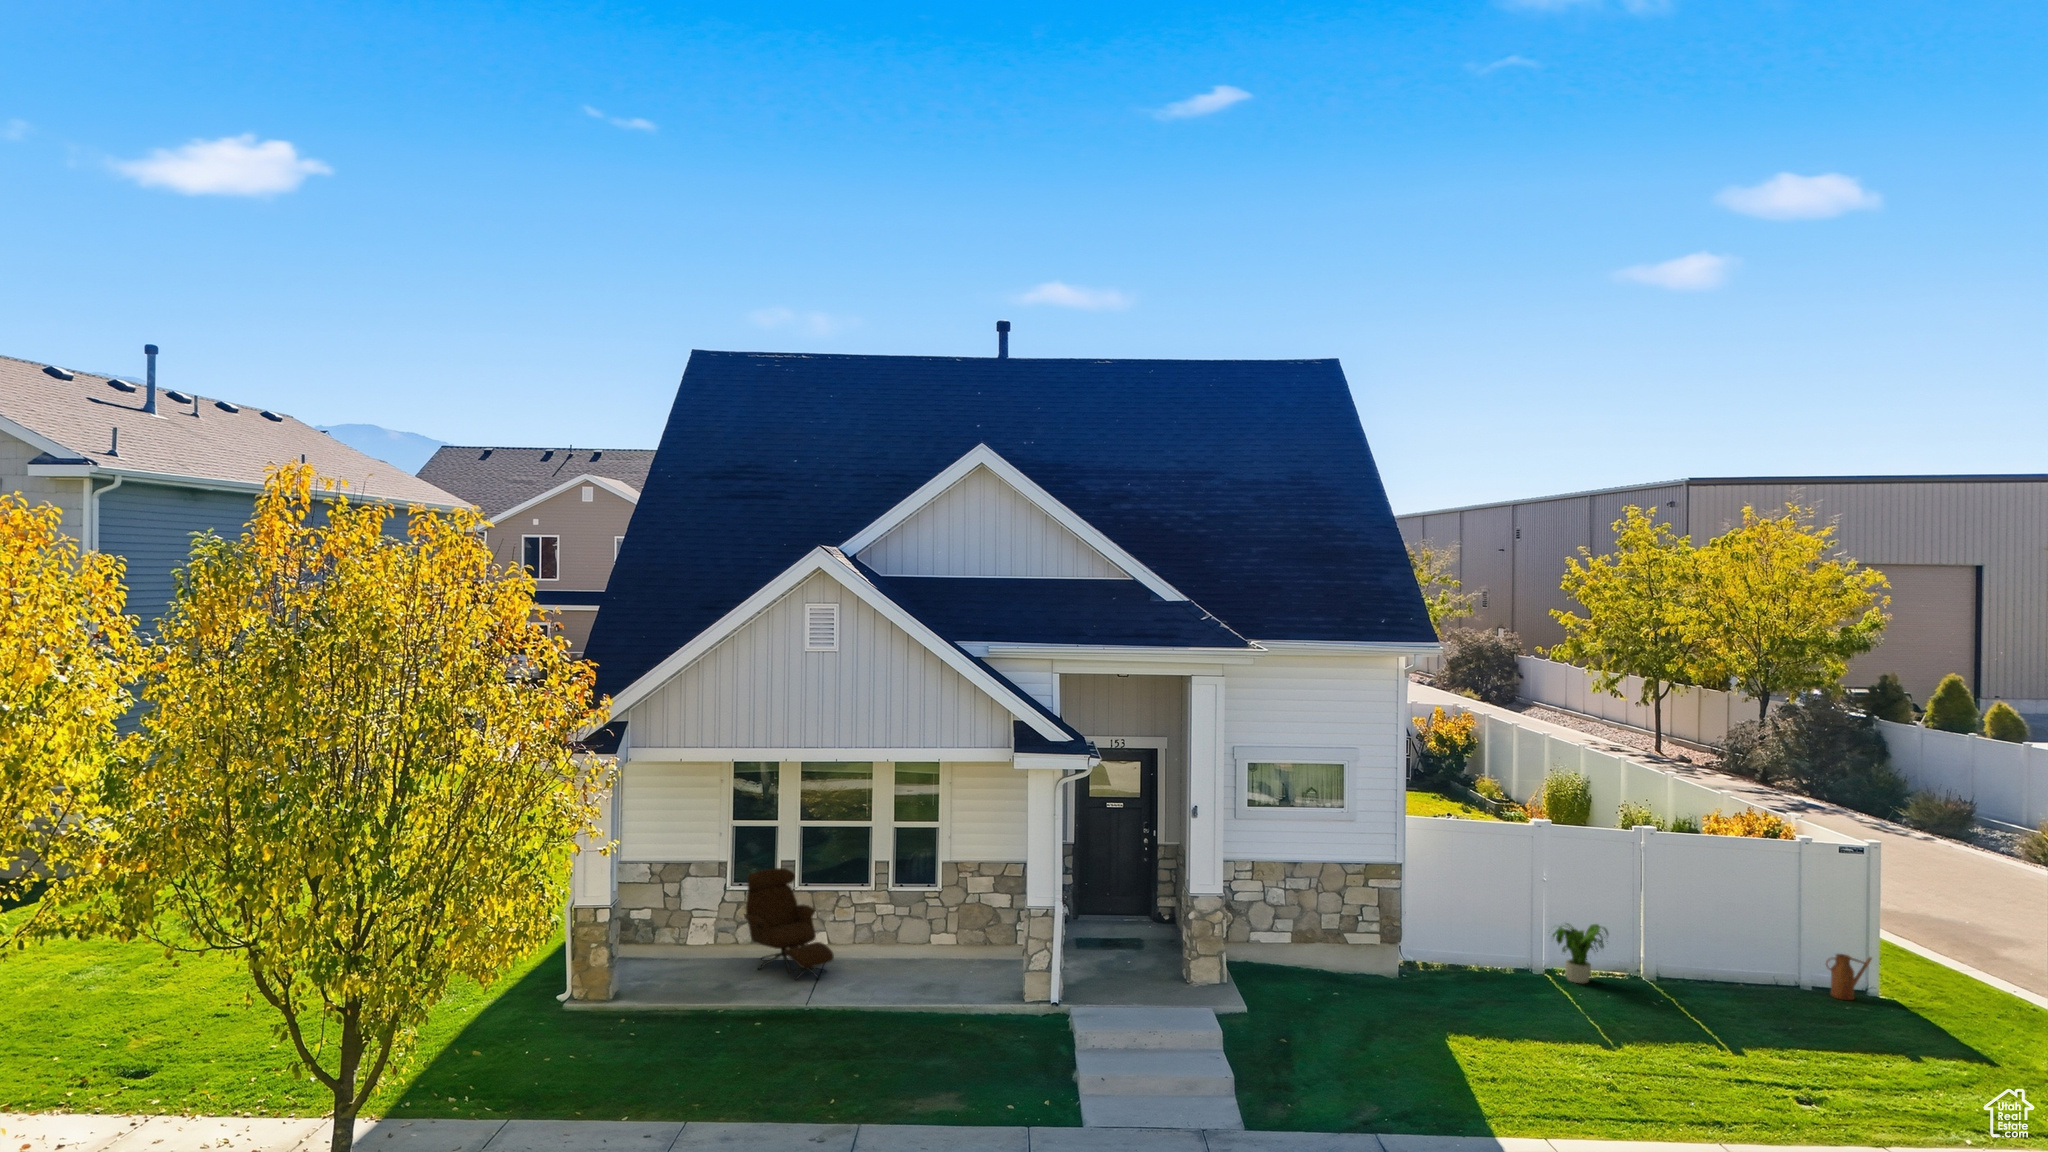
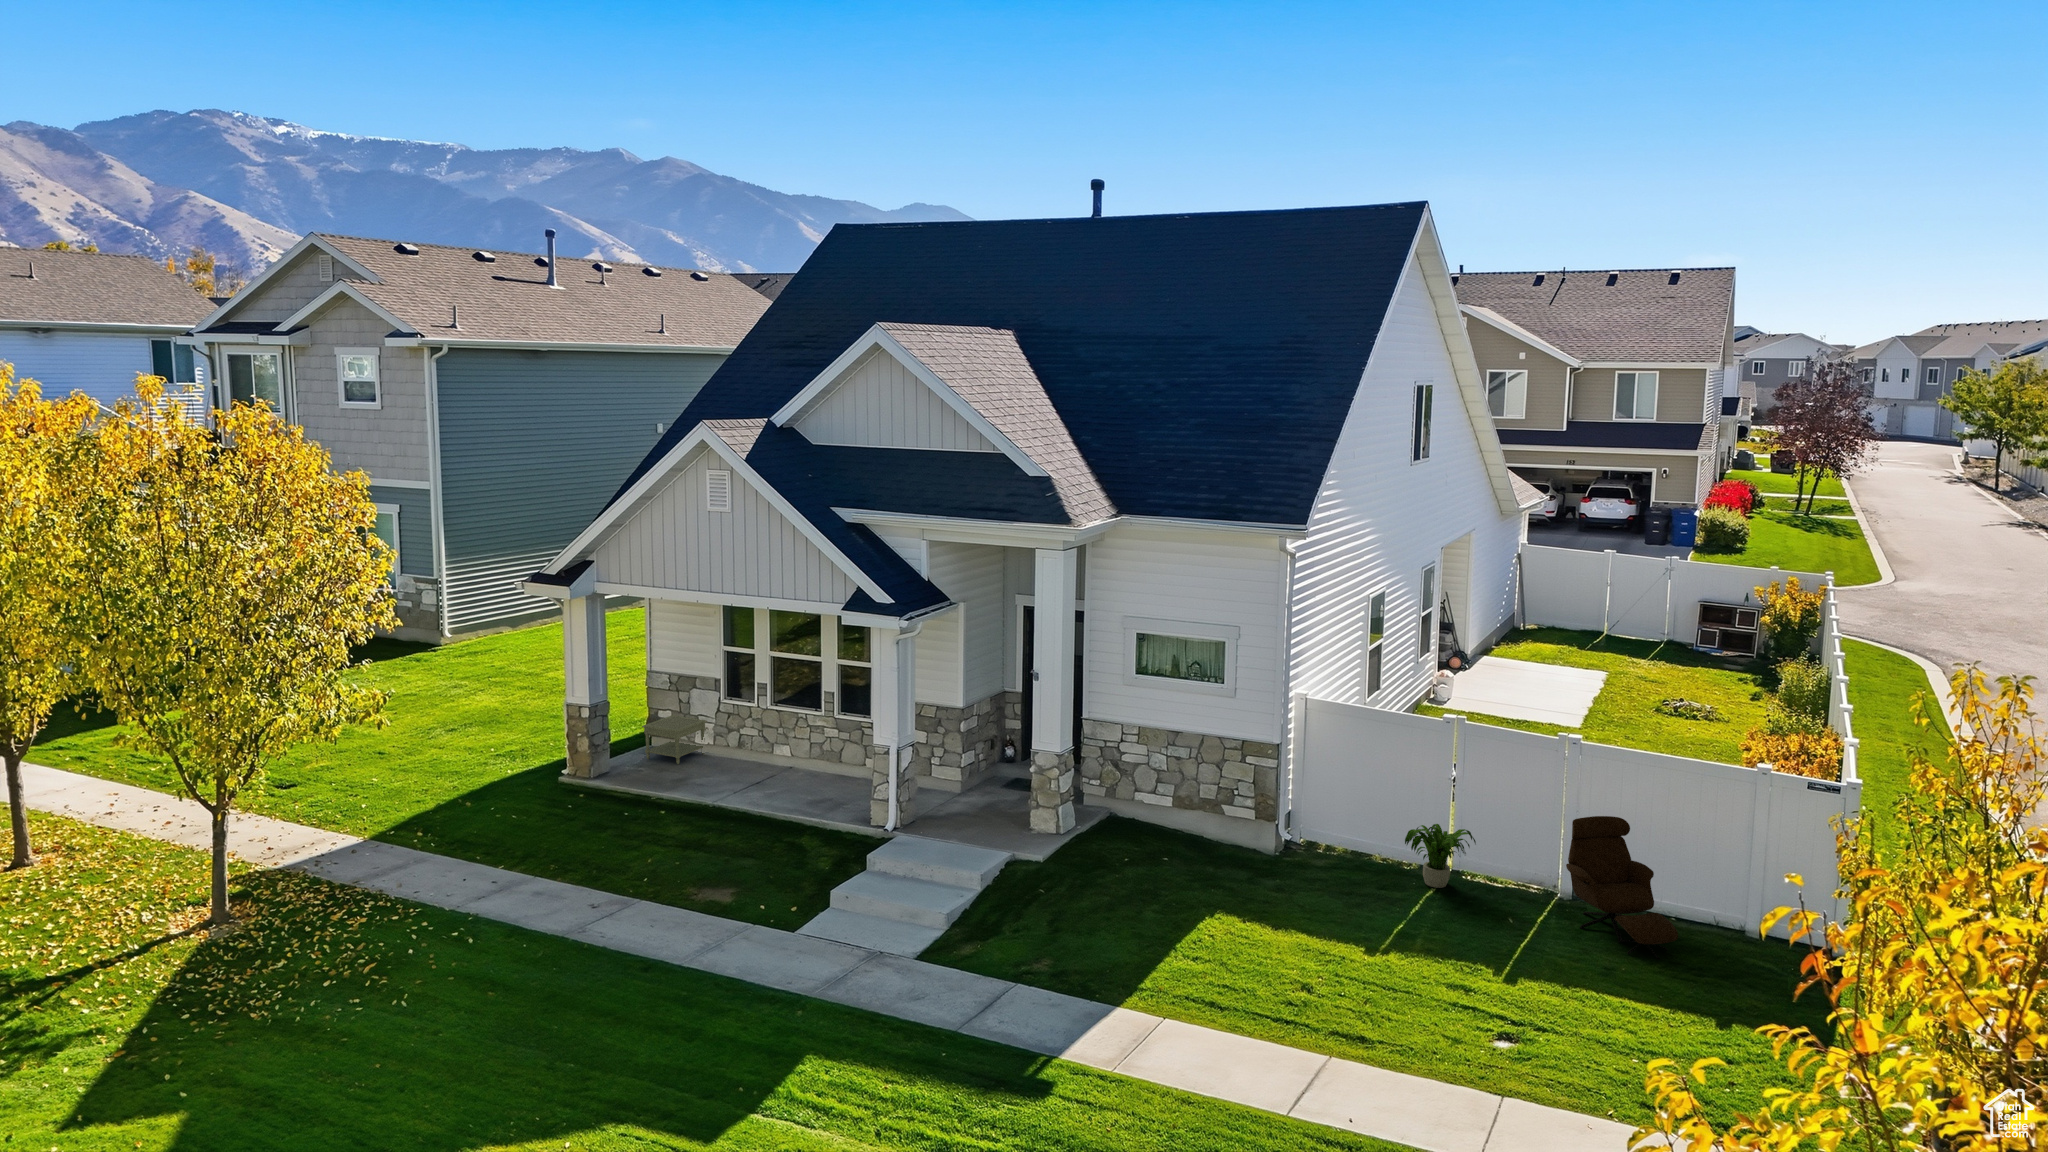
lounge chair: present [744,868,834,979] -> present [1566,816,1678,959]
side table: none [640,912,711,970] -> present [642,715,707,764]
watering can: present [1826,954,1871,1000] -> none [1711,901,1767,954]

